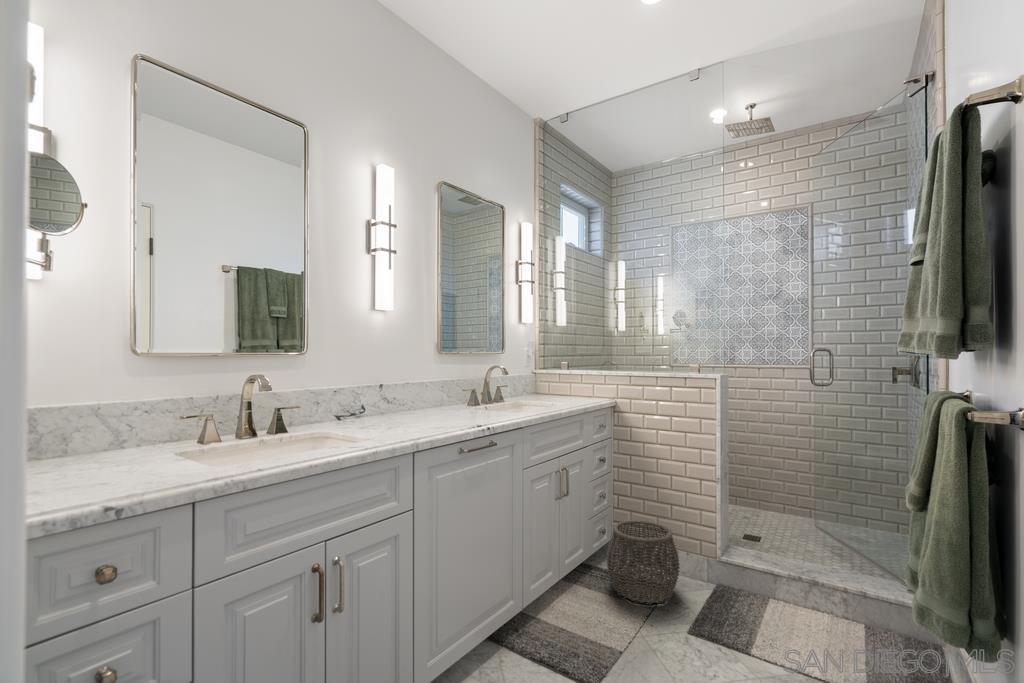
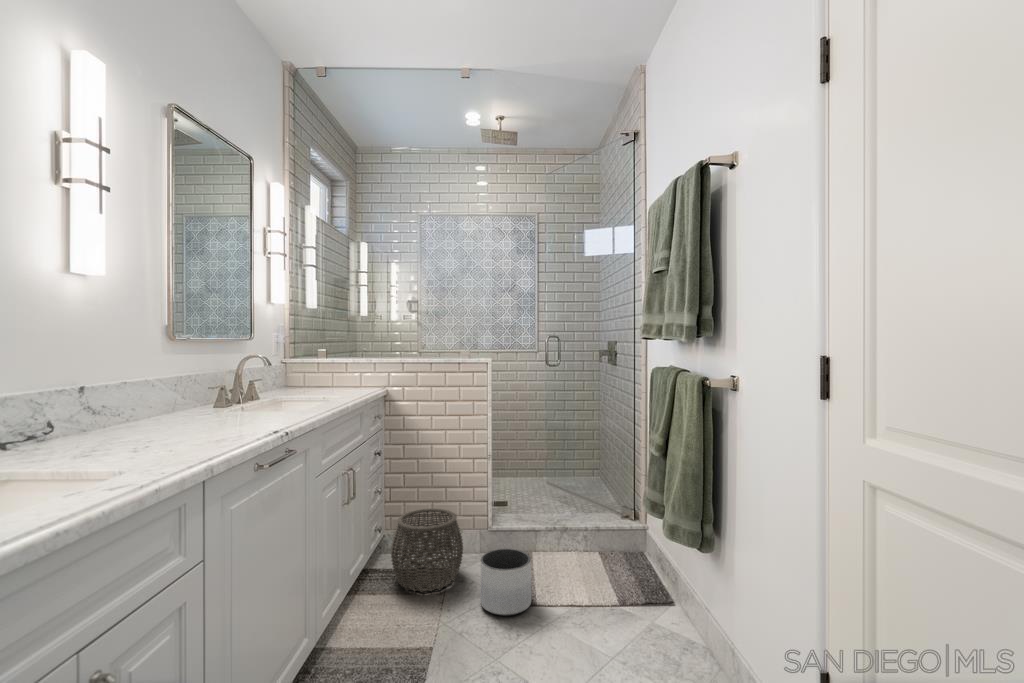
planter: none [686,579,745,654] -> present [480,549,531,616]

